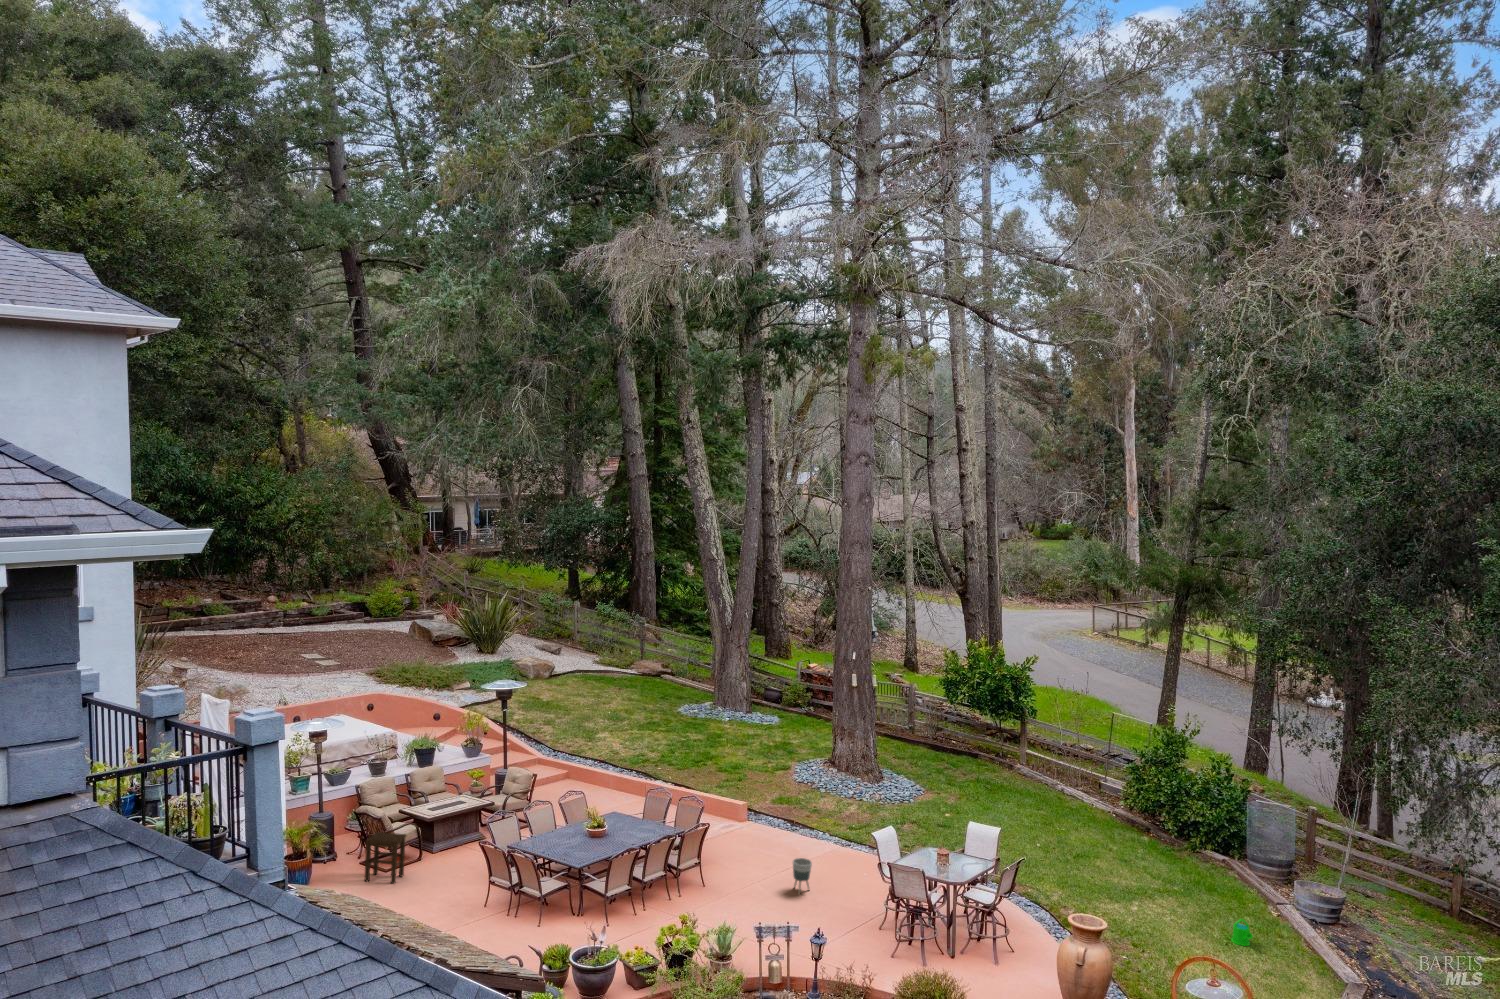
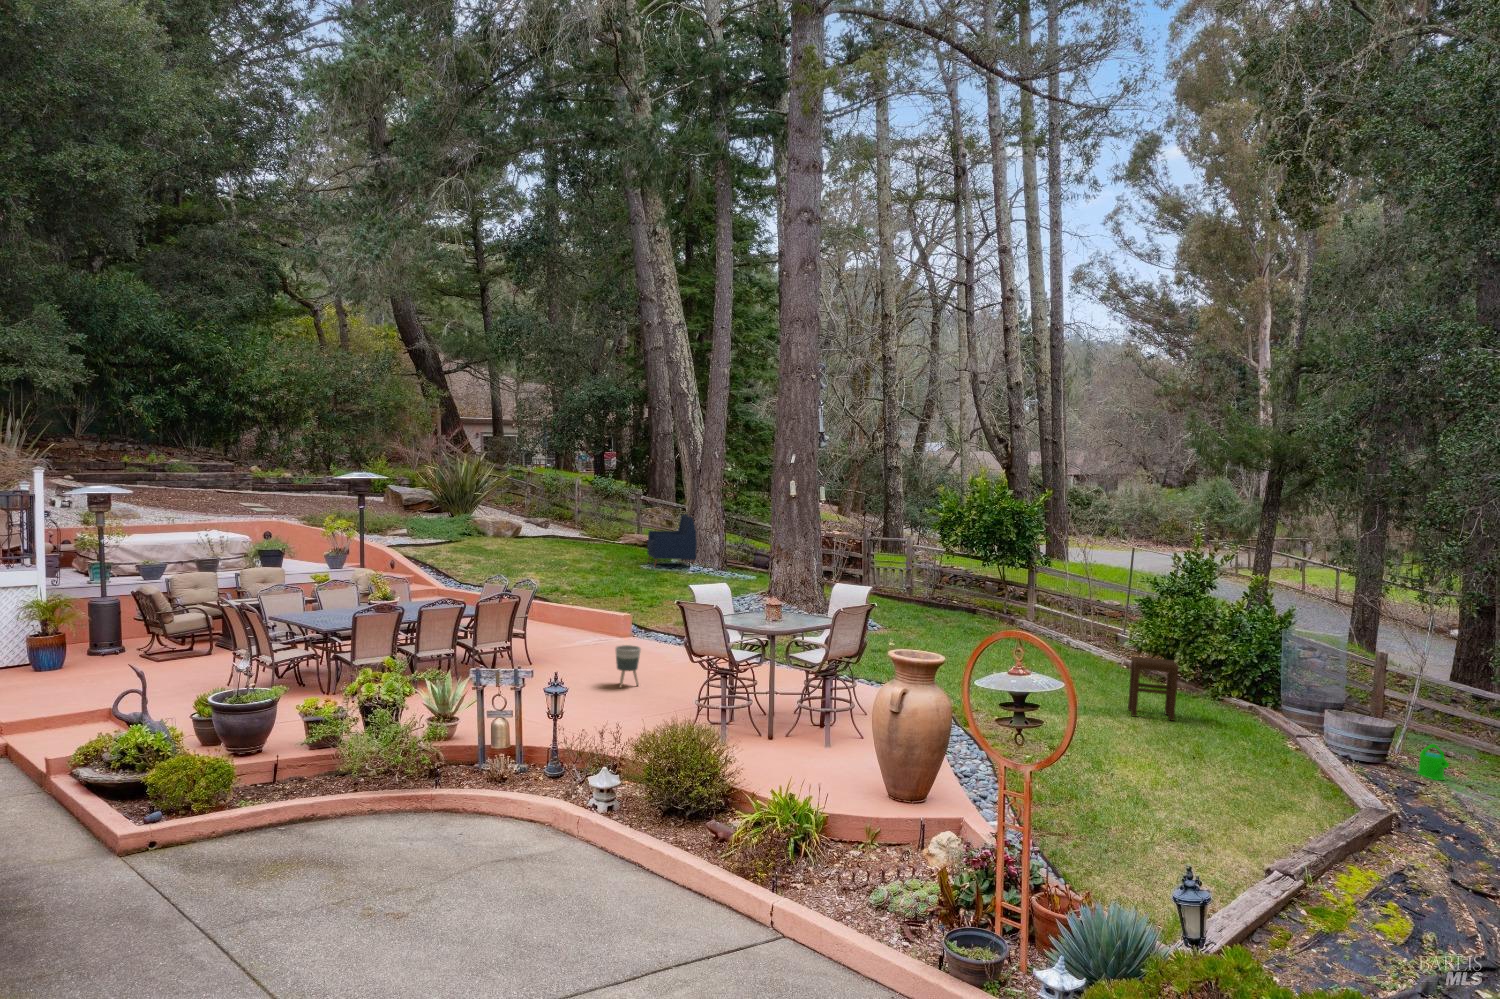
armchair: none [684,662,731,714] -> present [647,514,697,567]
stool: present [365,832,406,884] -> present [1128,657,1179,720]
watering can: present [1231,919,1253,946] -> present [1418,744,1449,780]

